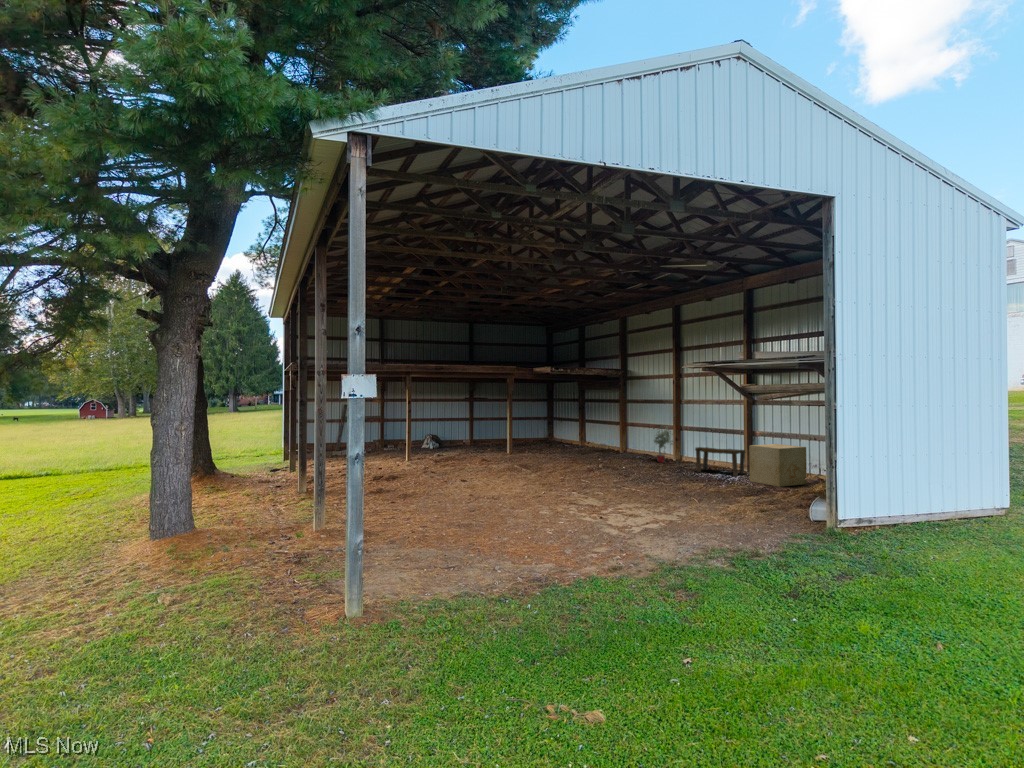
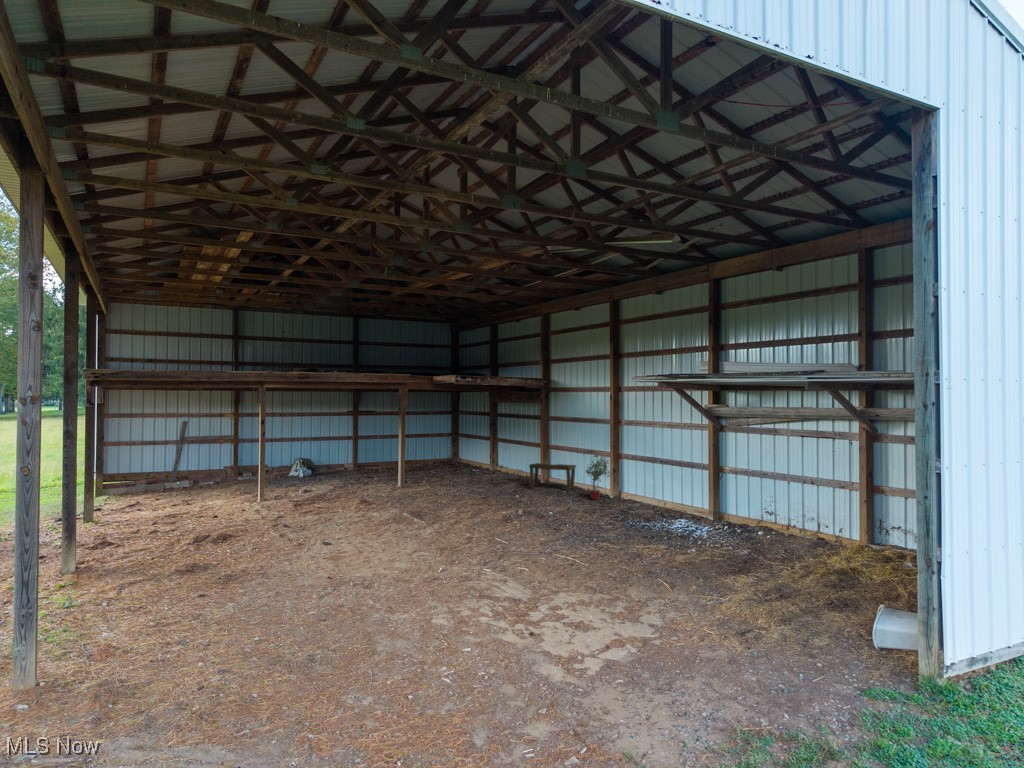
cardboard box: present [749,444,807,487] -> none [725,485,800,551]
bench: present [695,447,746,476] -> present [529,463,576,492]

